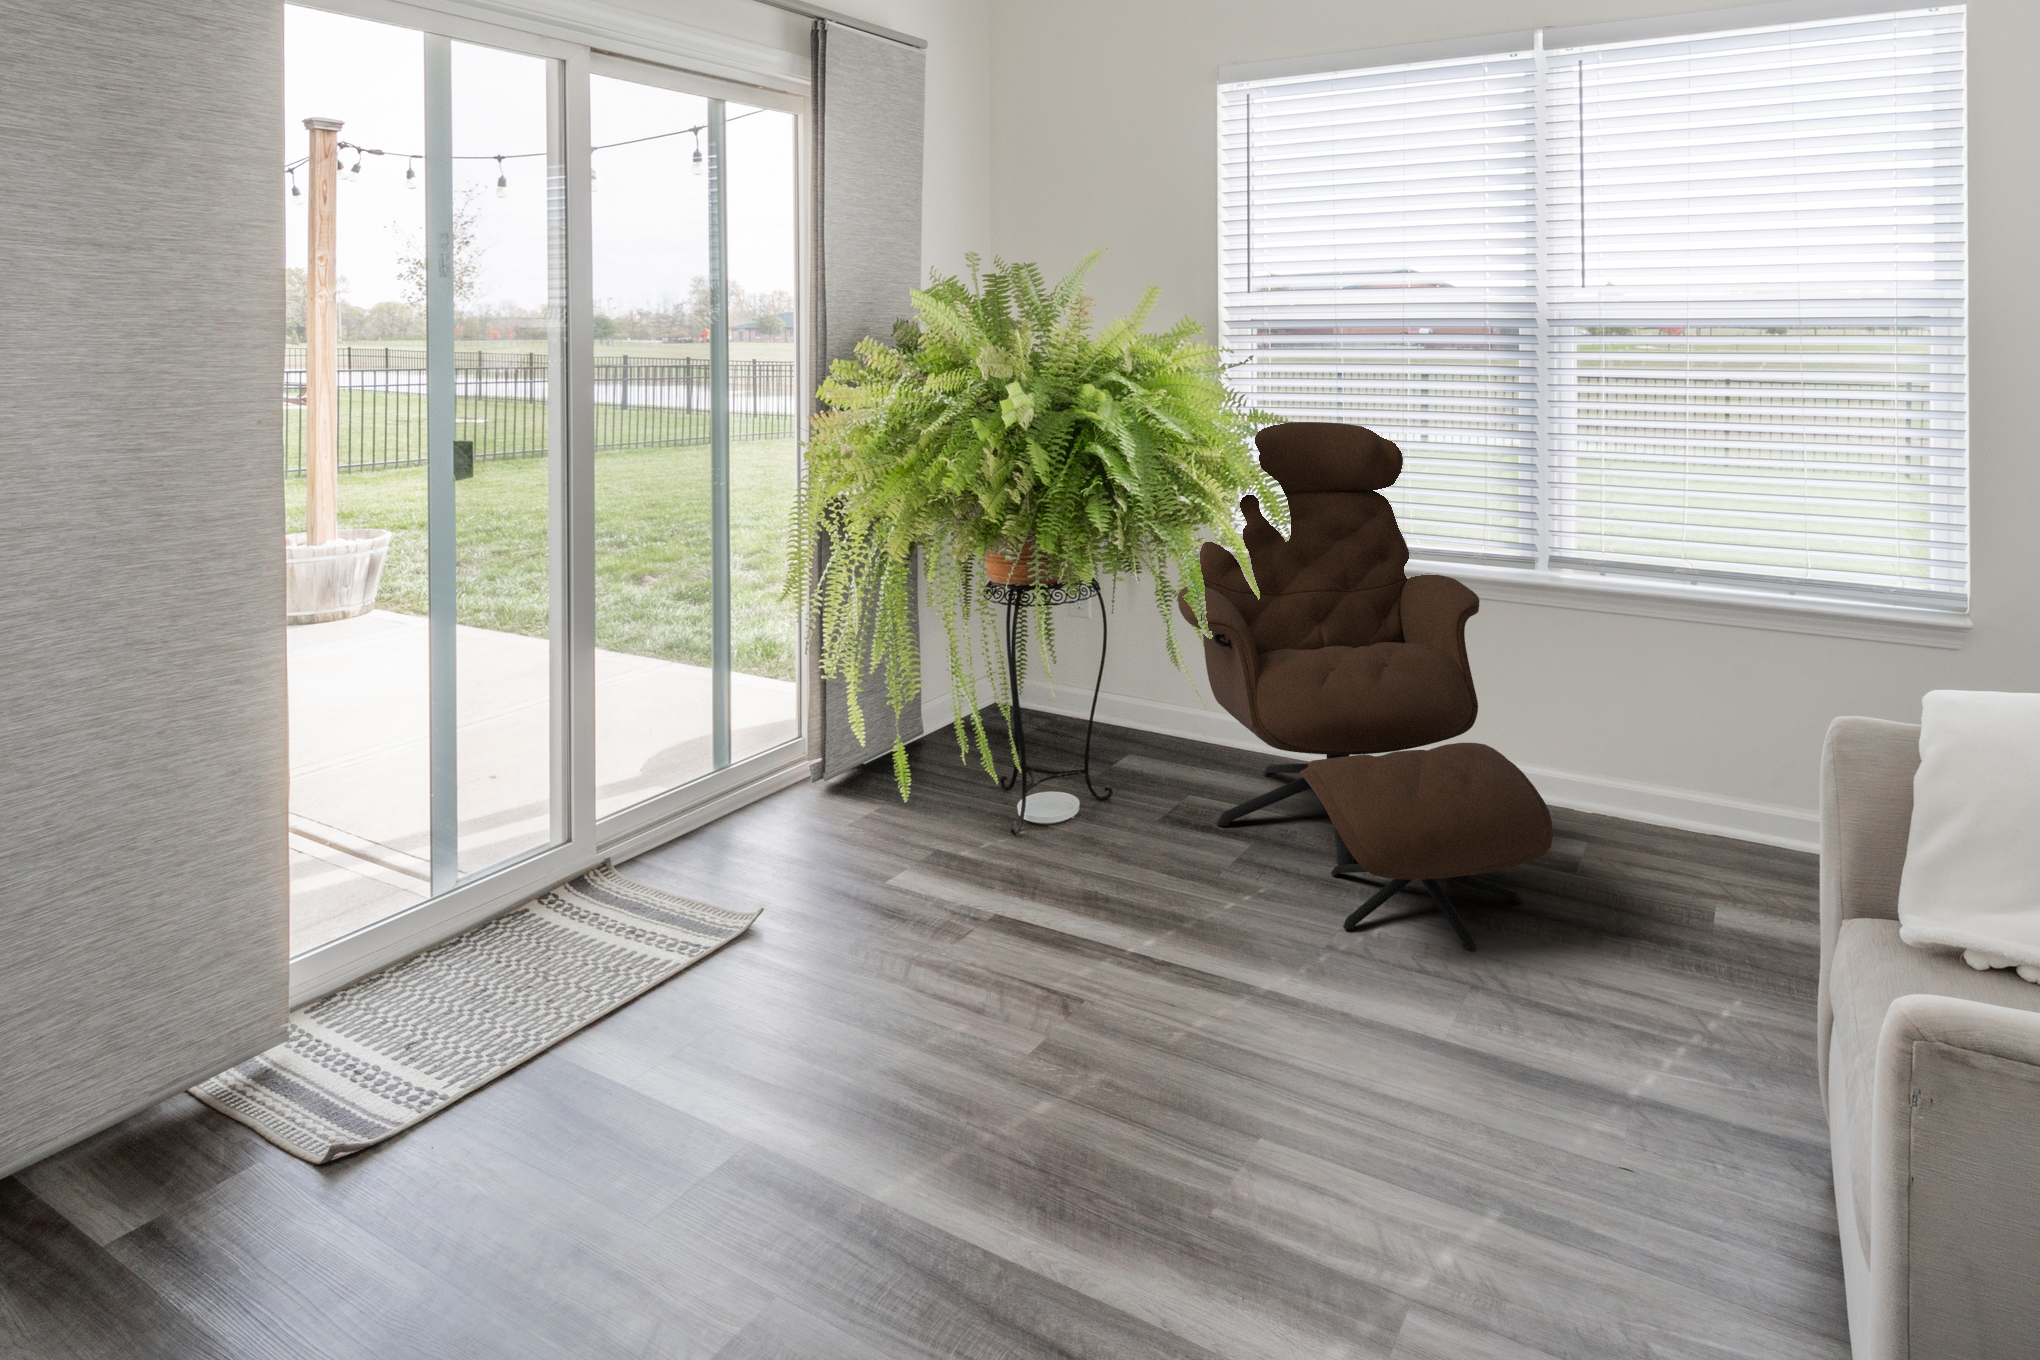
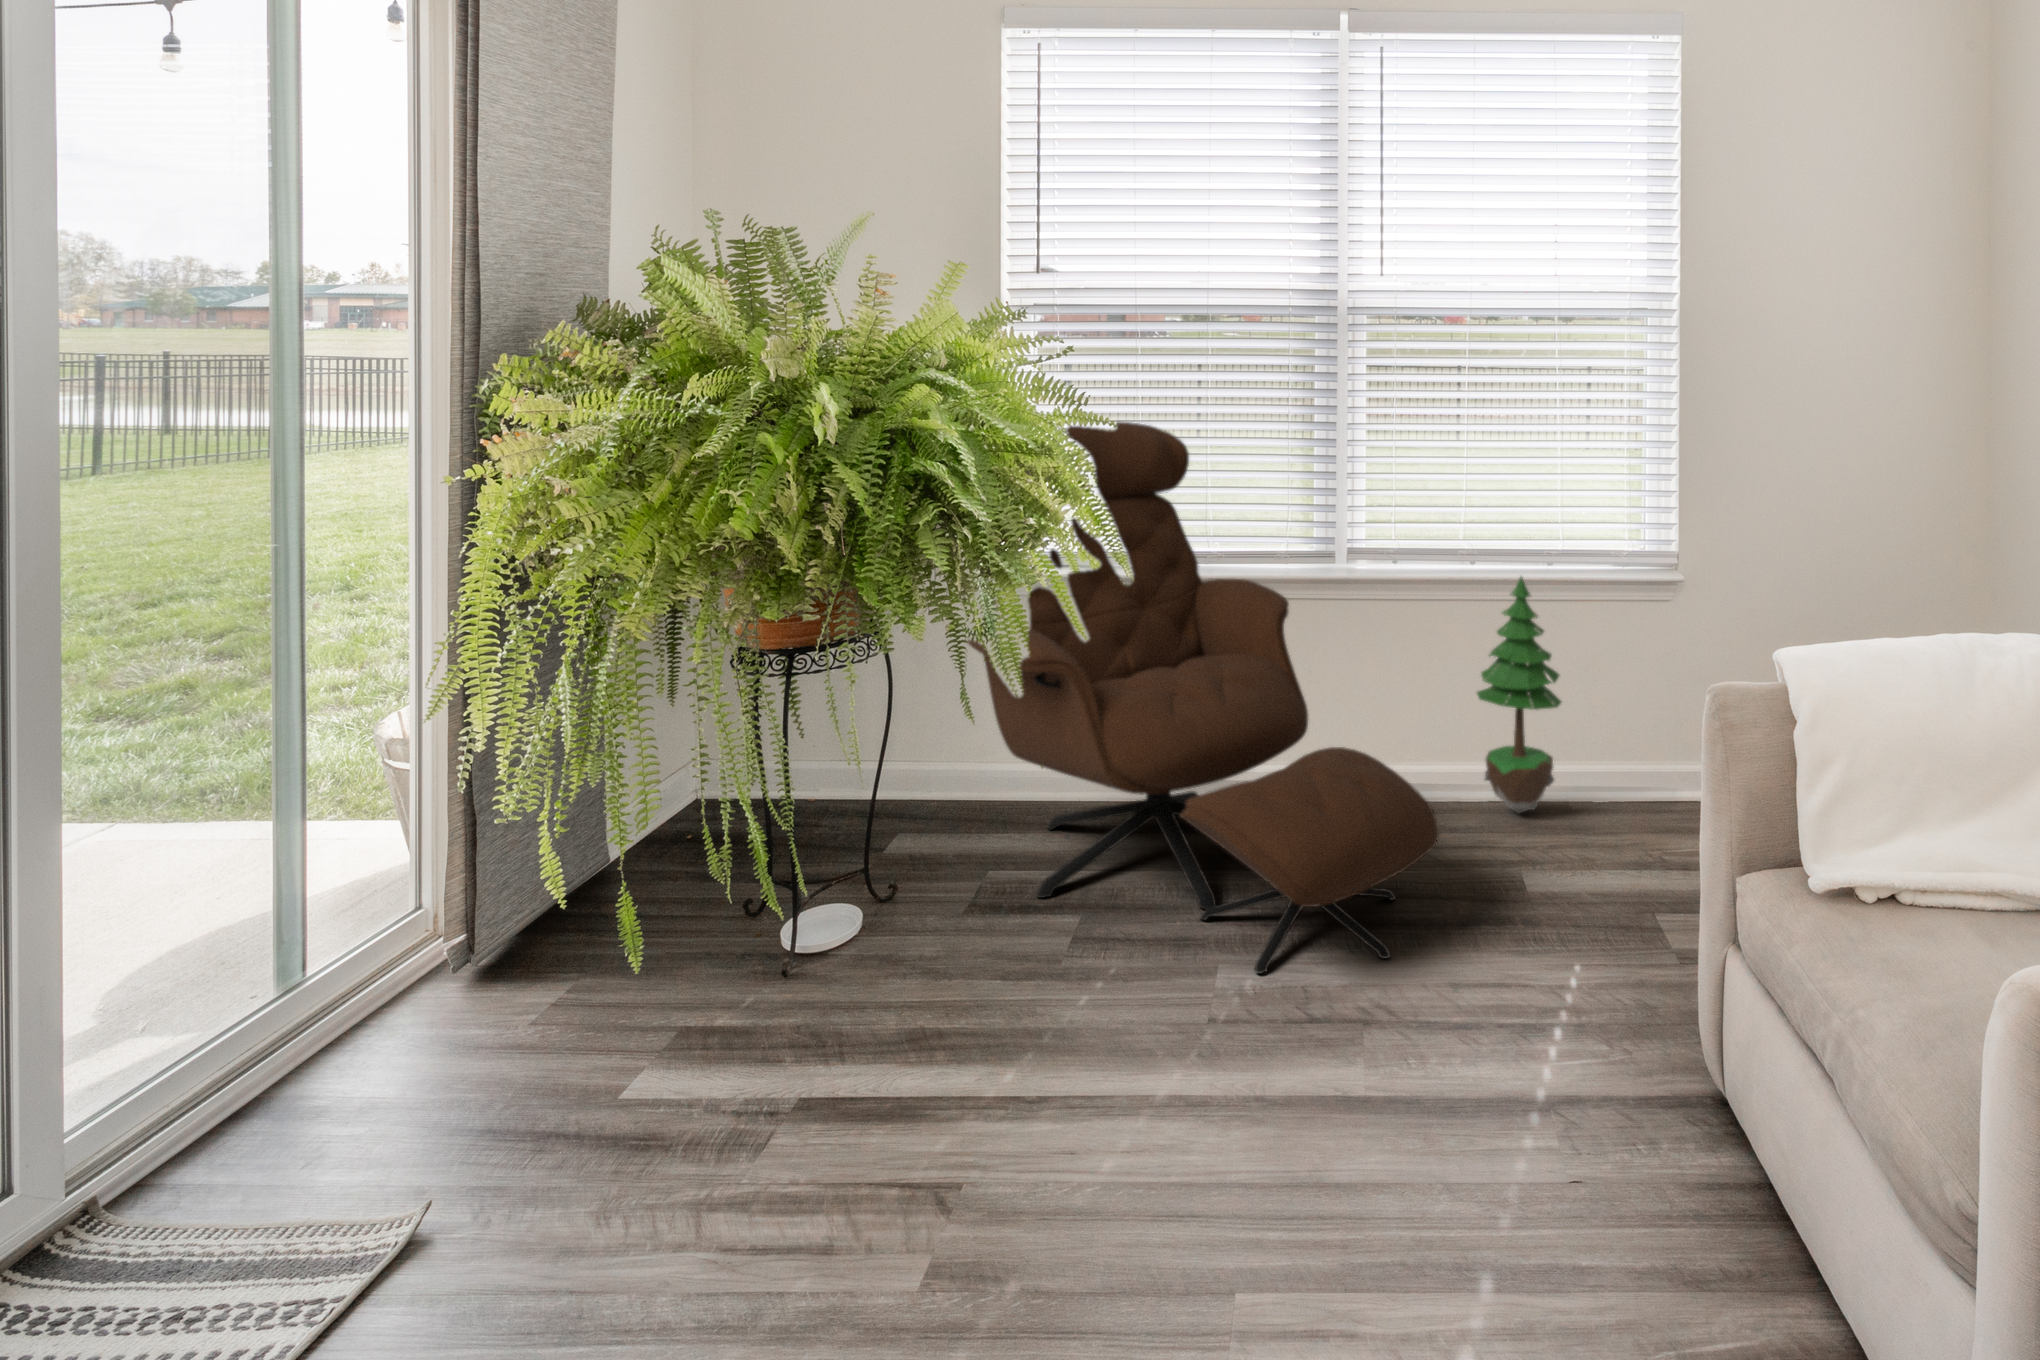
potted tree: none [1670,600,1772,858] -> present [1477,577,1561,813]

